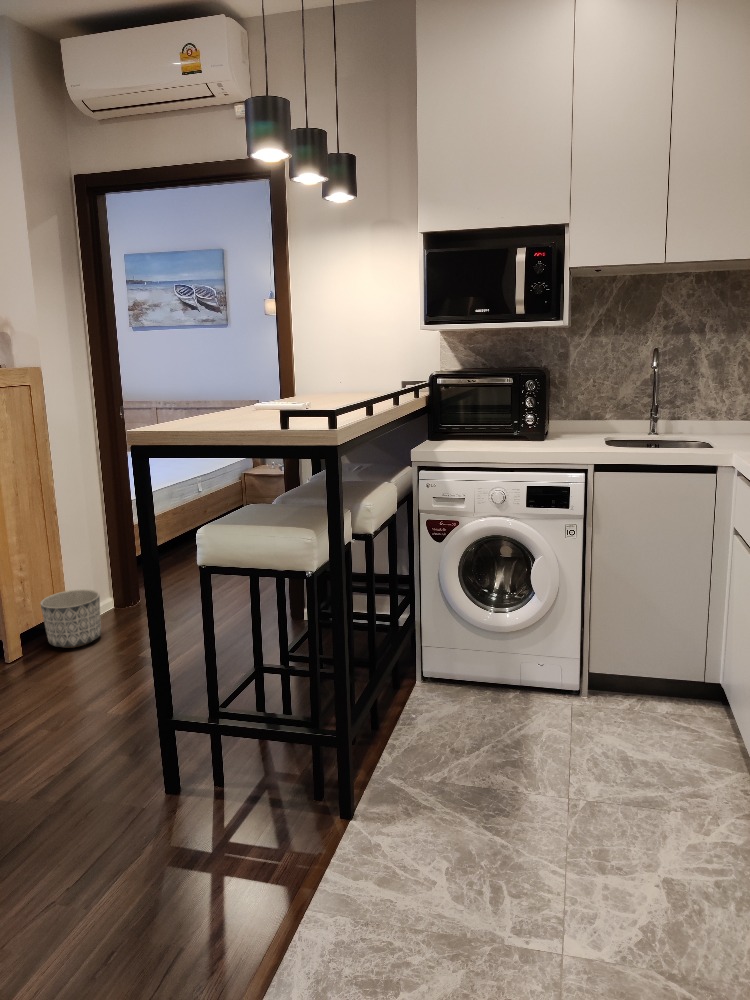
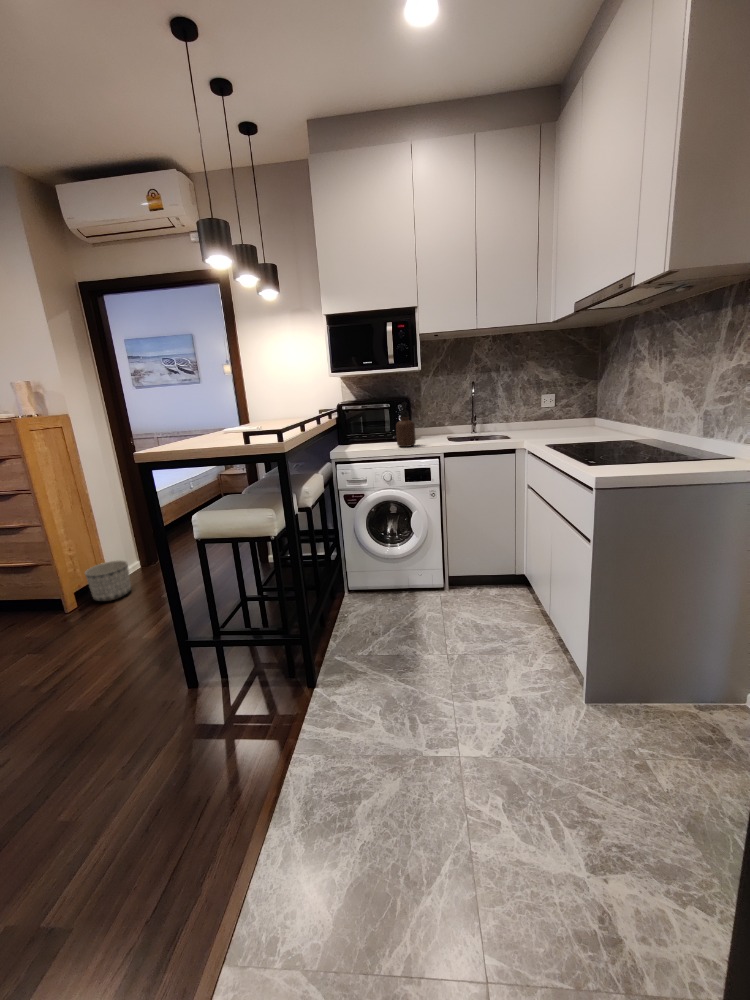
soap dispenser: none [517,380,548,452] -> present [396,402,416,447]

